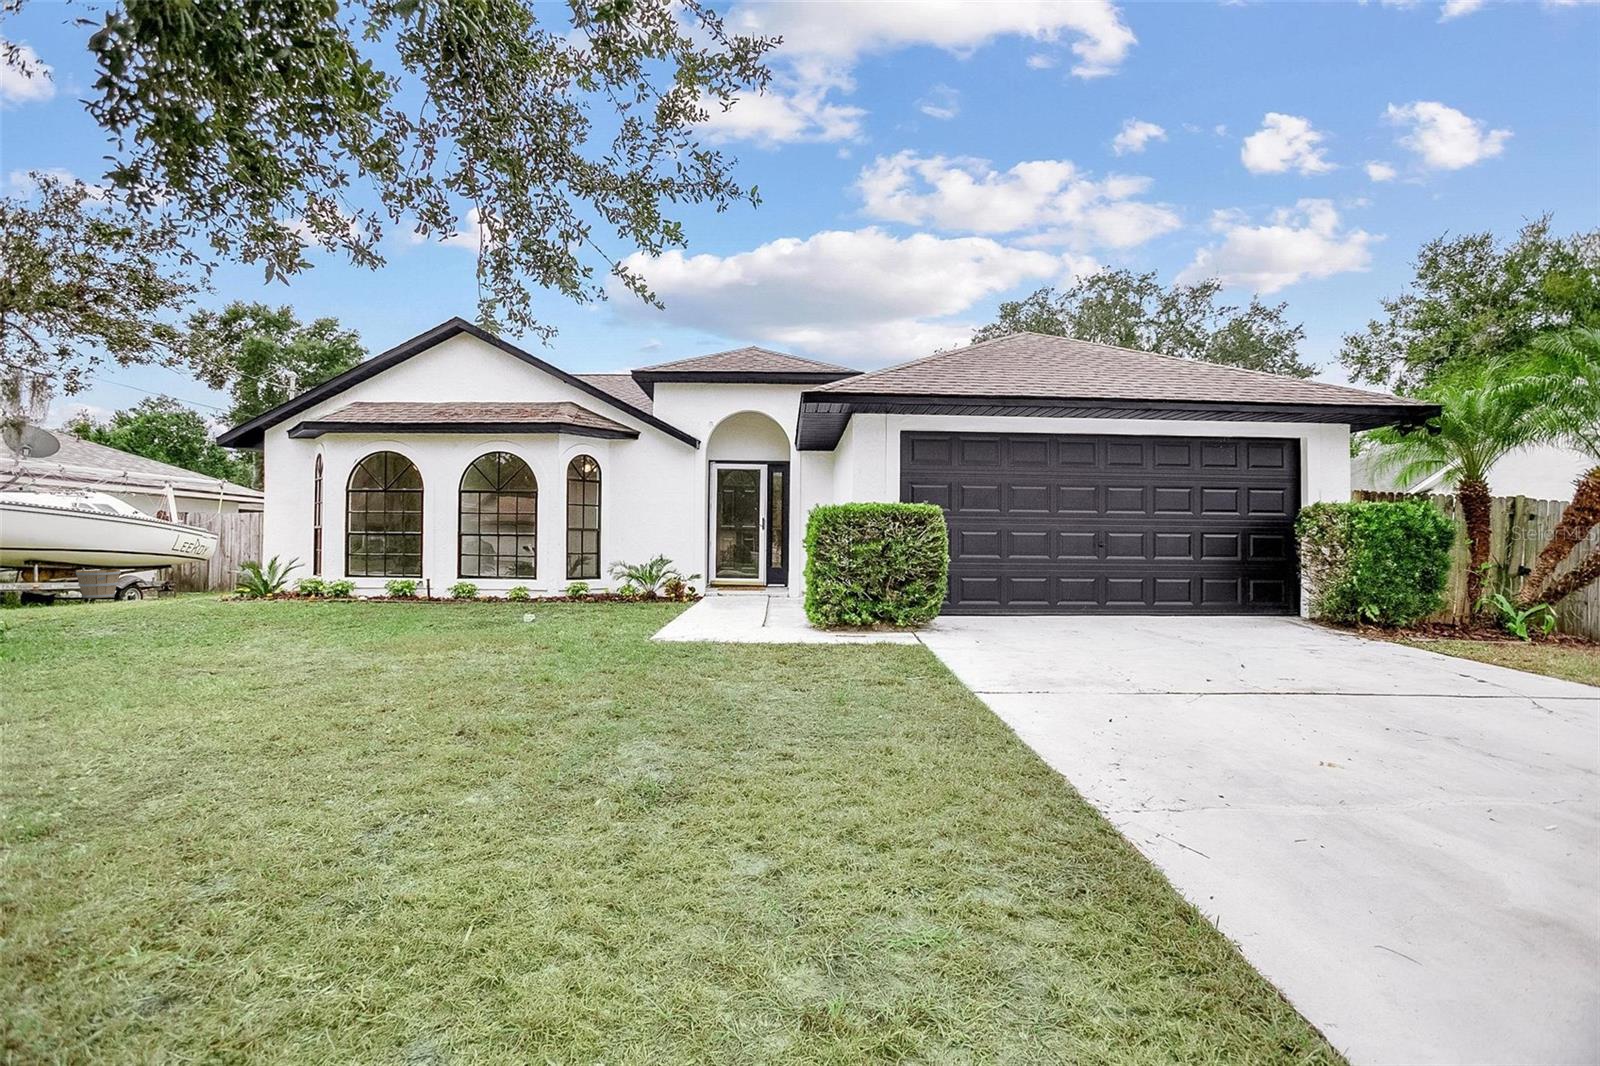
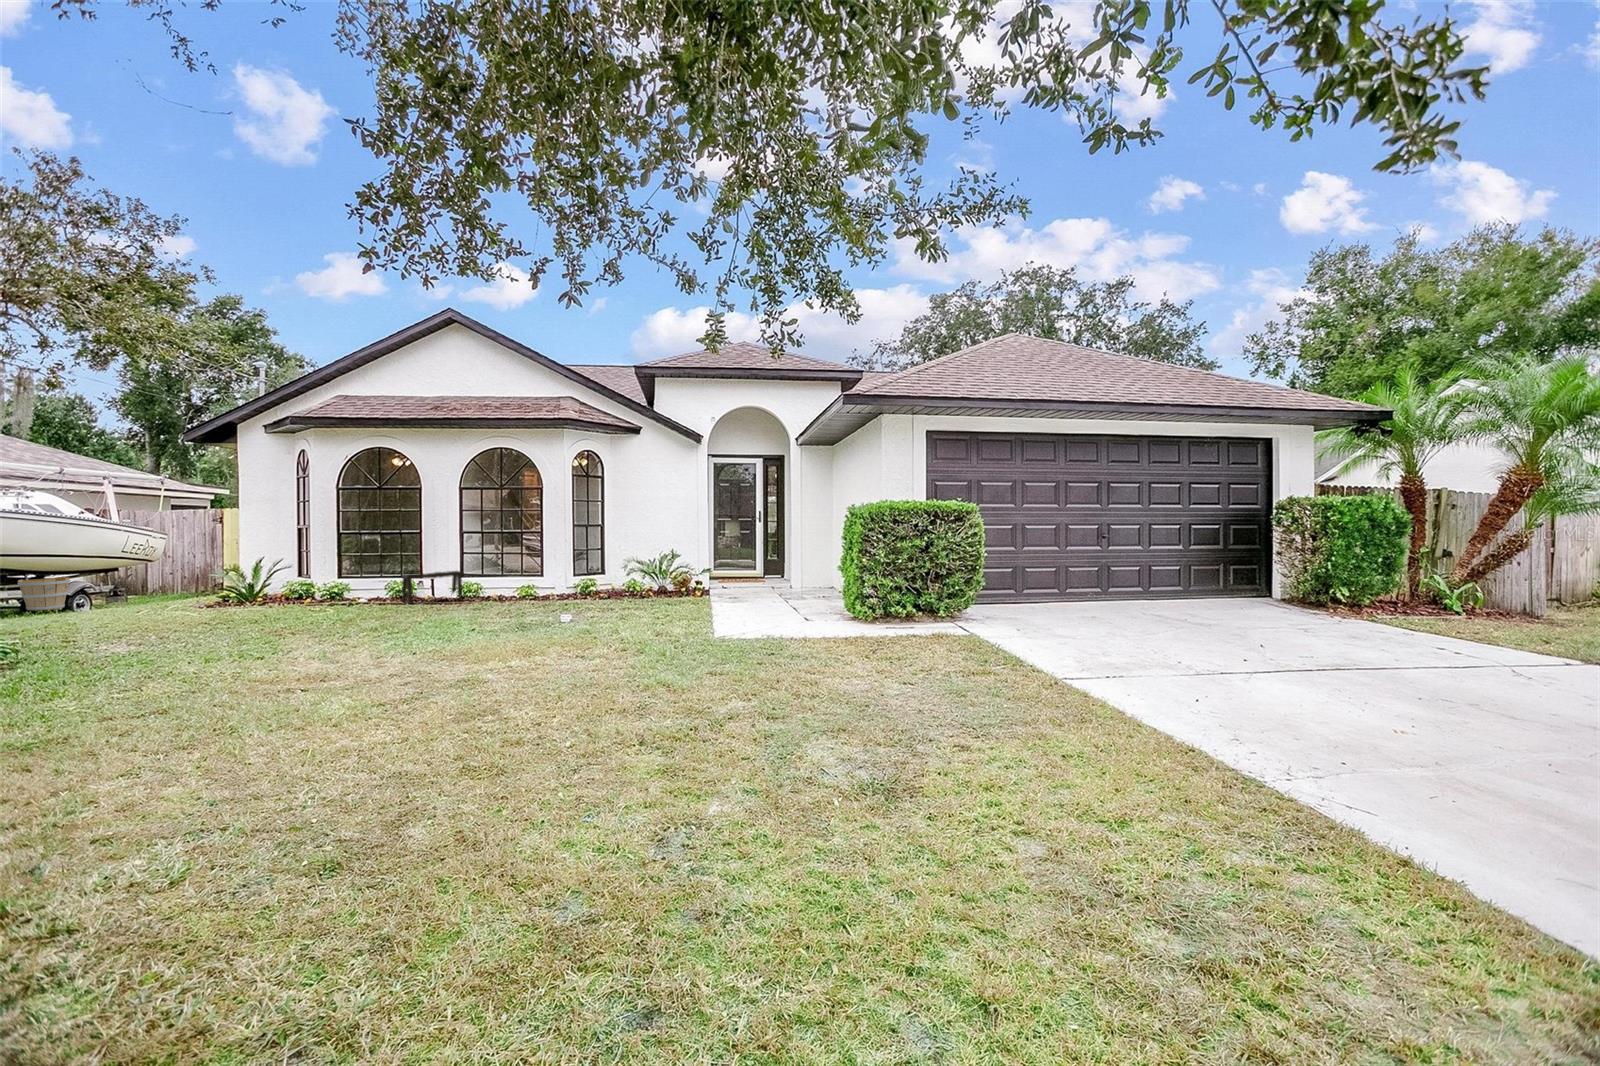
bench: none [400,571,457,602] -> present [402,571,462,604]

